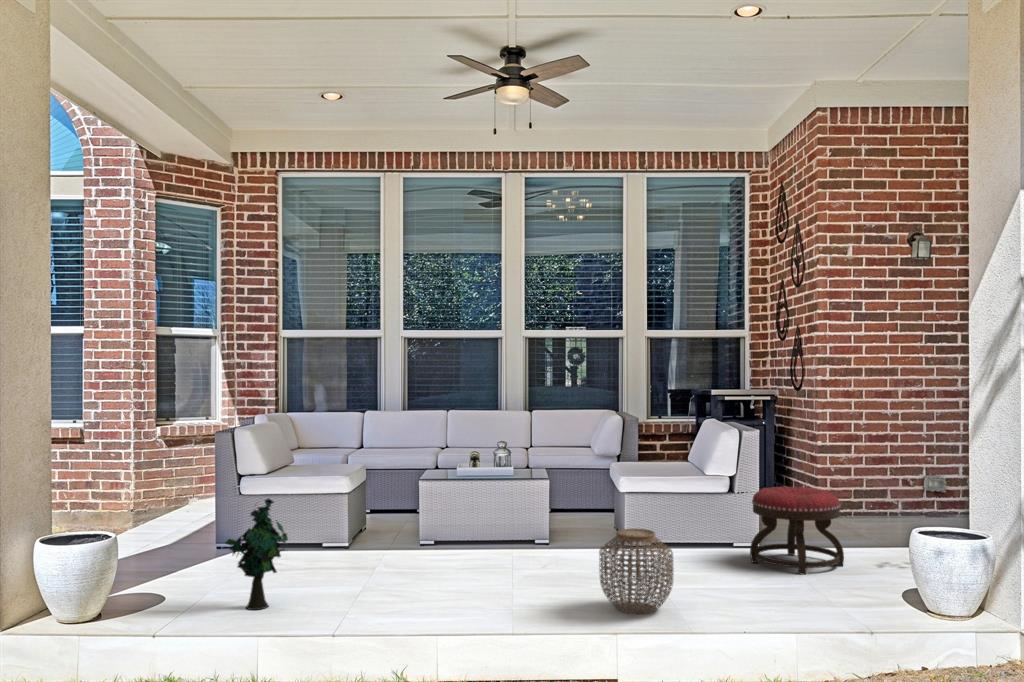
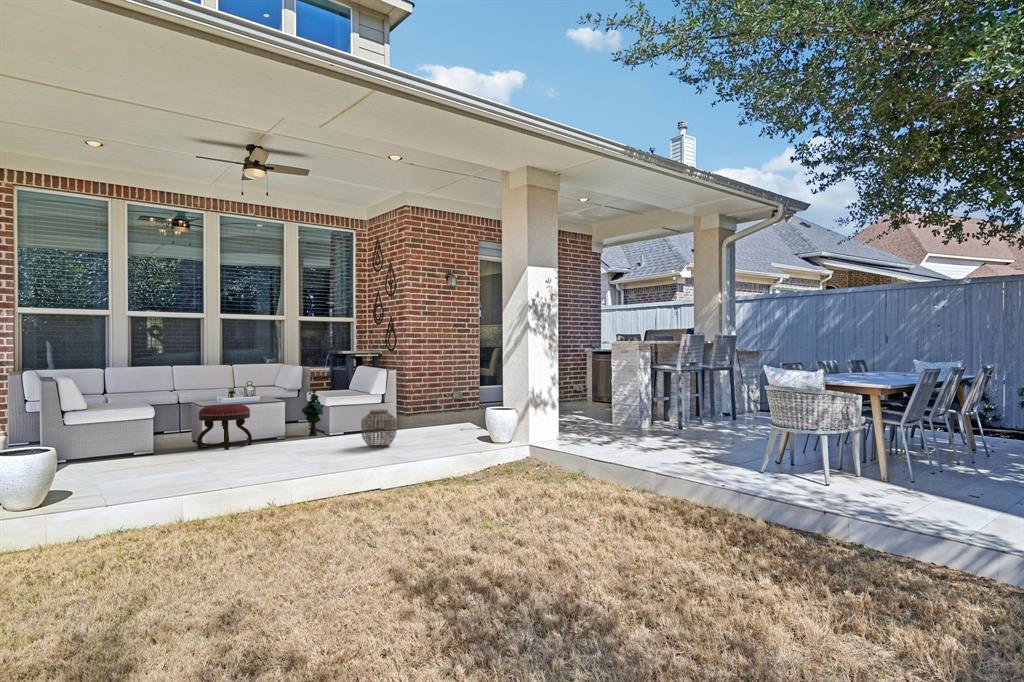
ottoman: present [750,487,844,574] -> present [197,404,252,450]
decorative plant: present [225,499,288,610] -> present [302,391,324,436]

